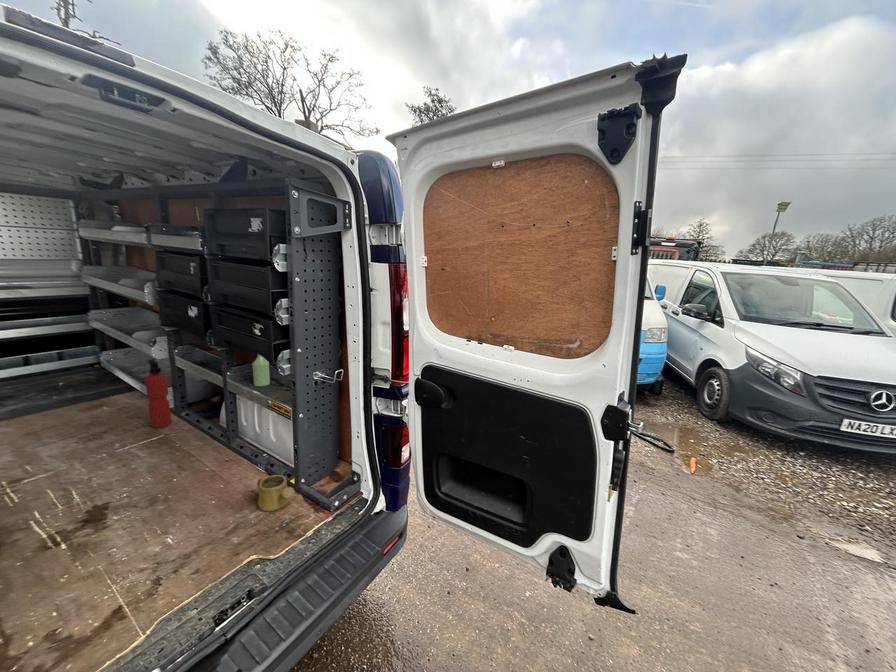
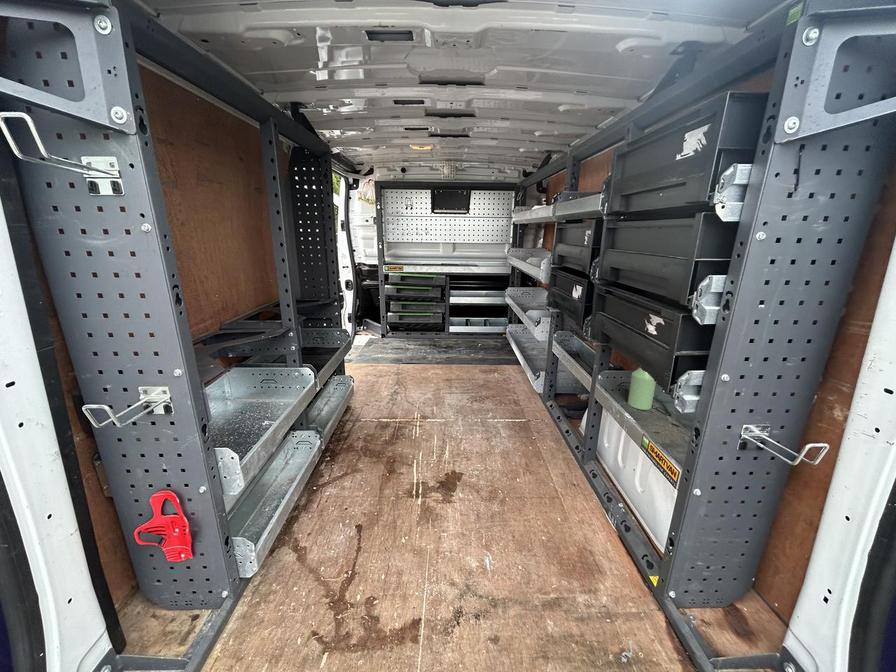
fire extinguisher: present [145,359,171,428] -> none [521,339,542,409]
watering can: present [257,475,294,511] -> none [594,544,655,621]

